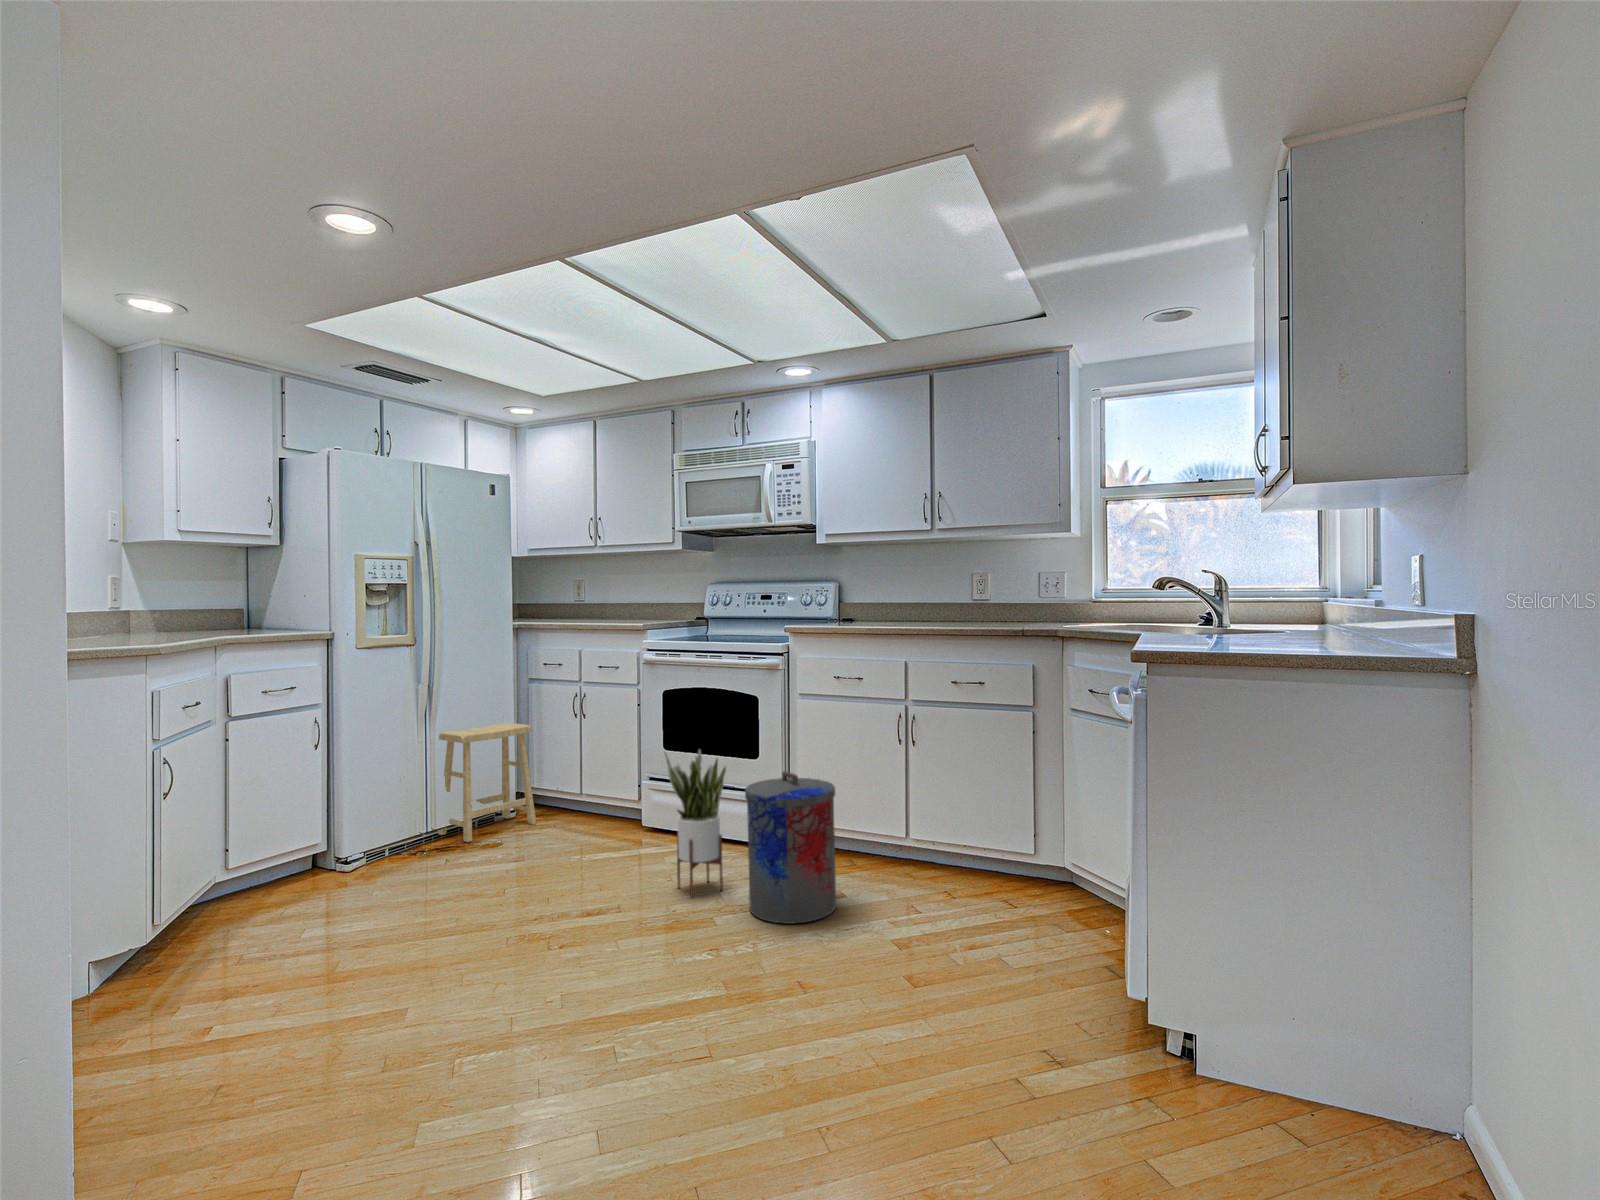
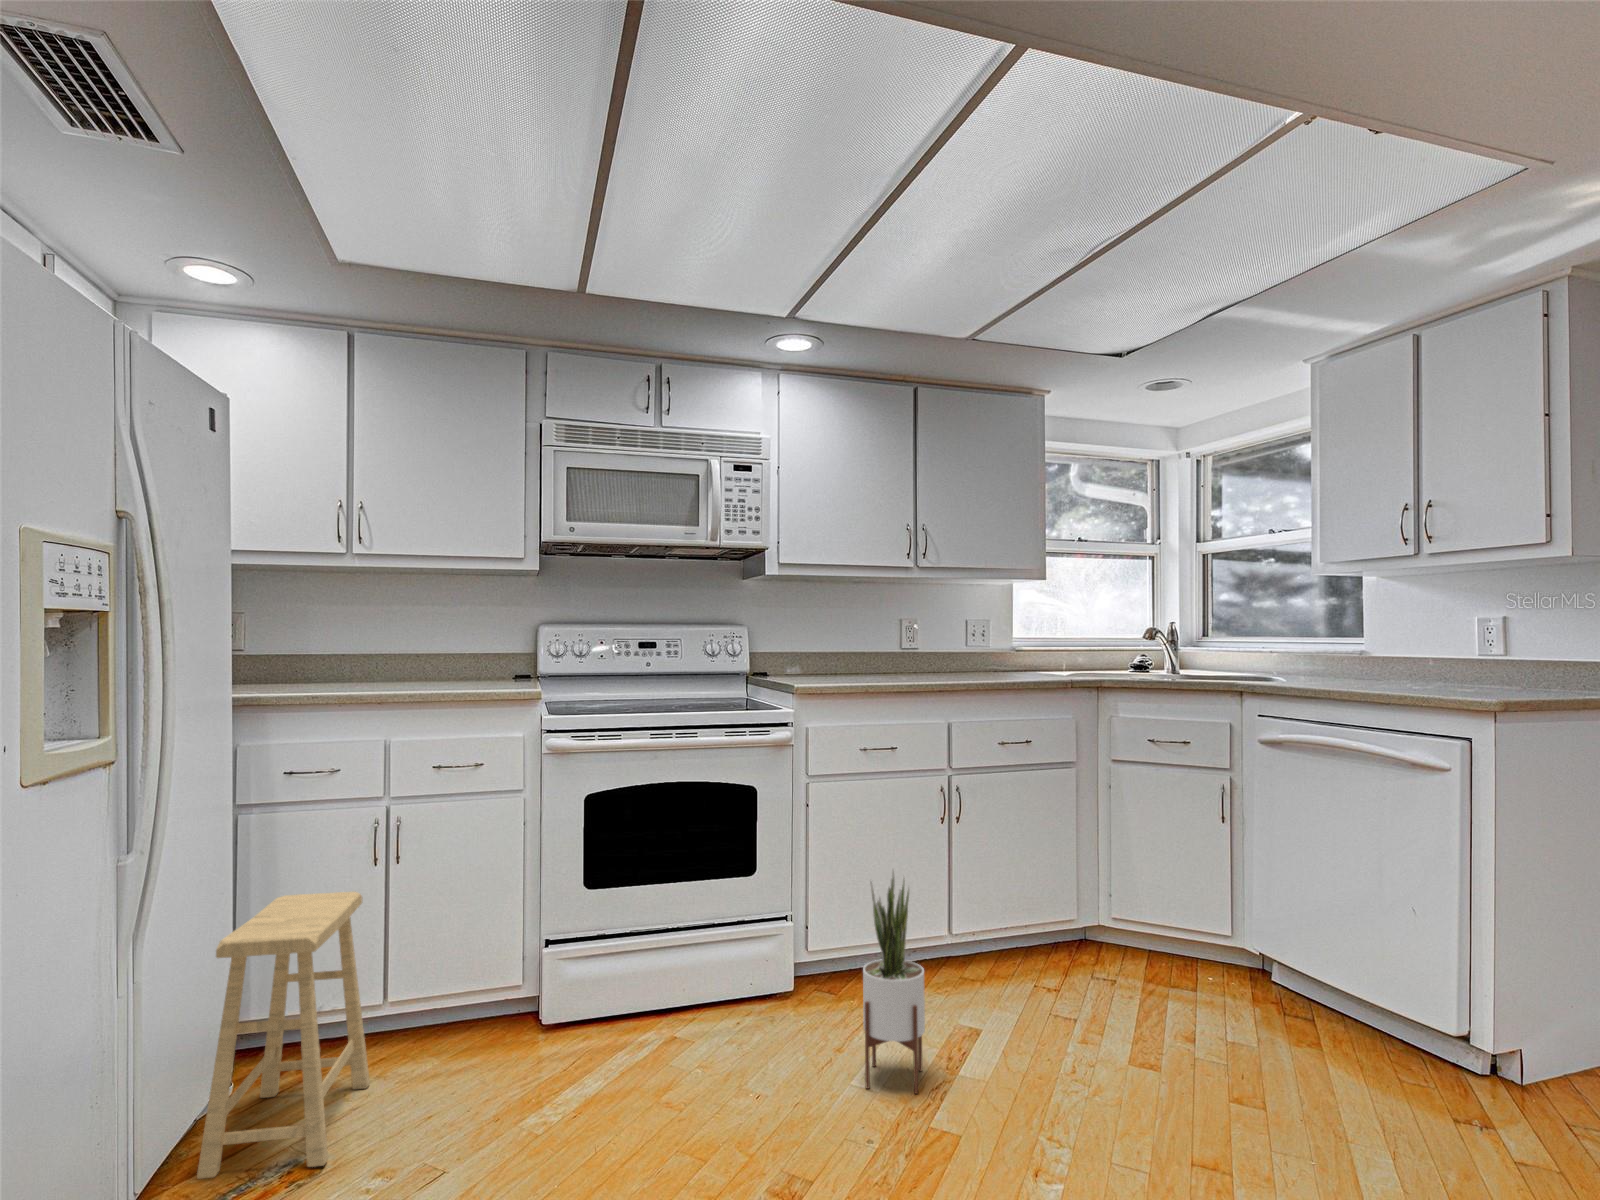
trash can: present [745,771,836,924] -> none [971,876,1094,1083]

